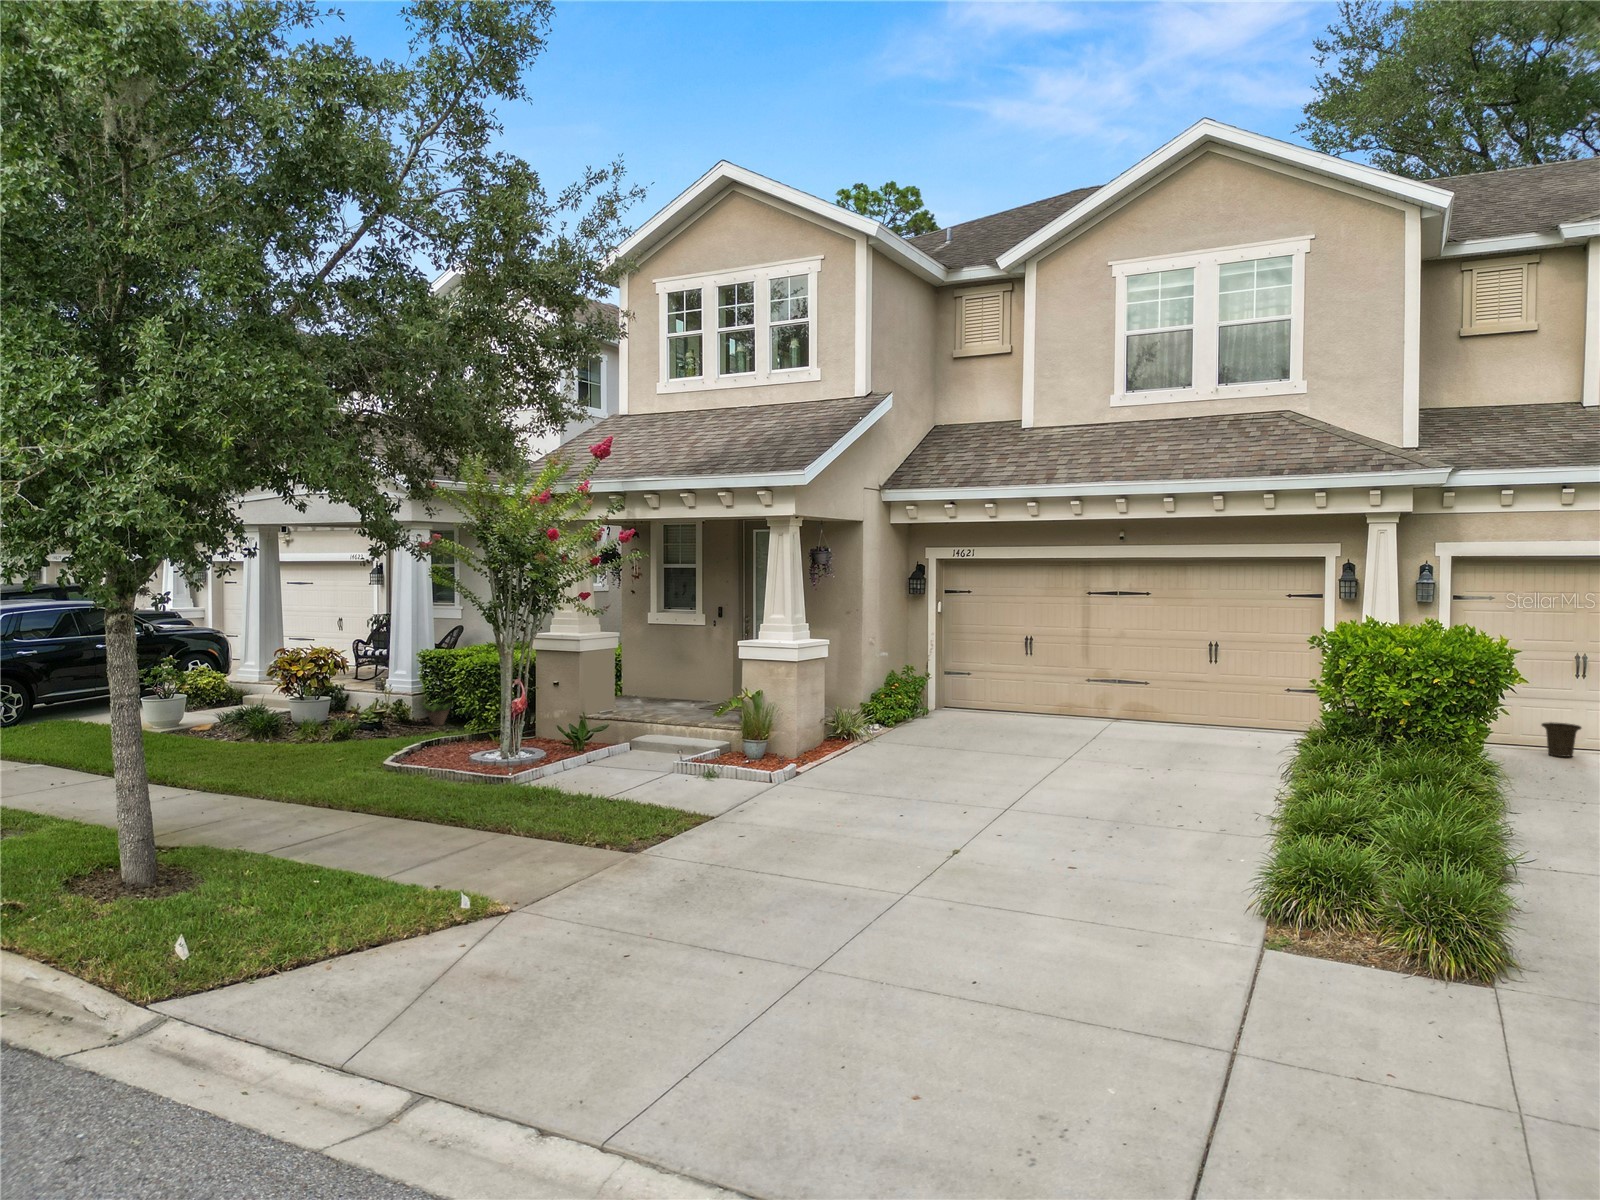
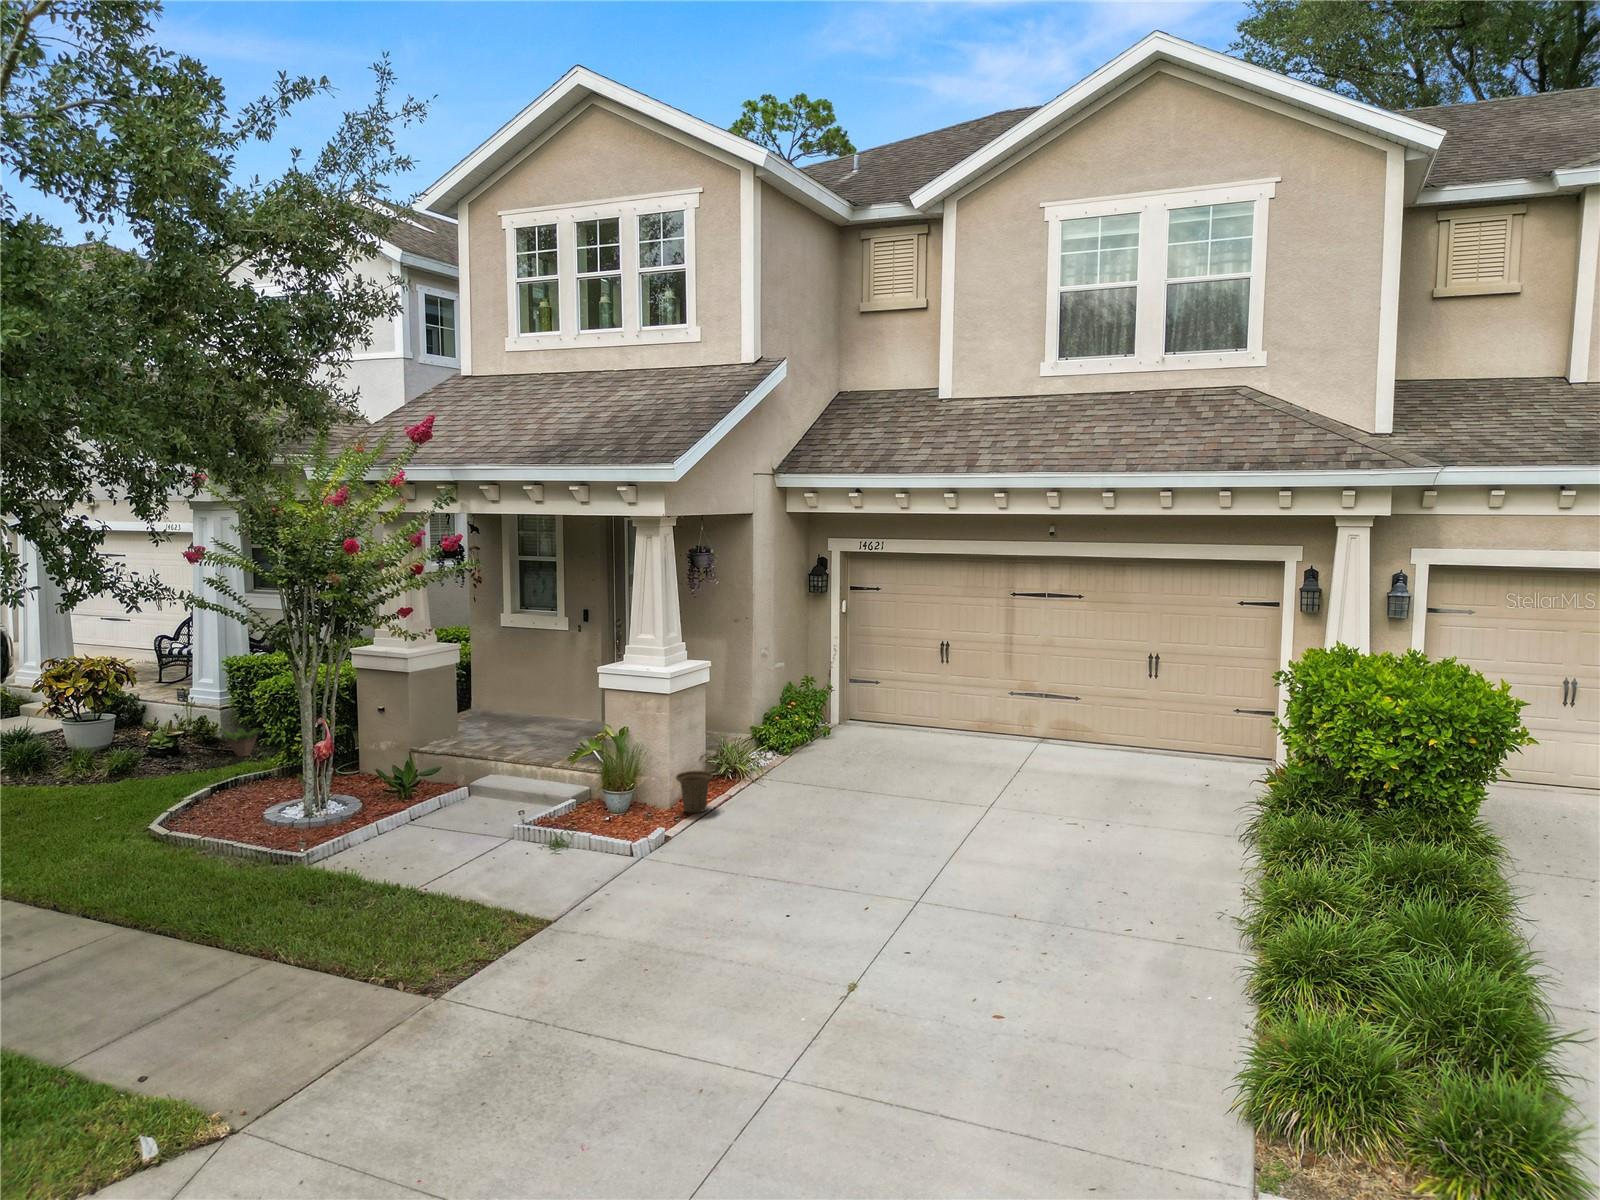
basket: present [1542,722,1581,757] -> present [676,771,713,813]

